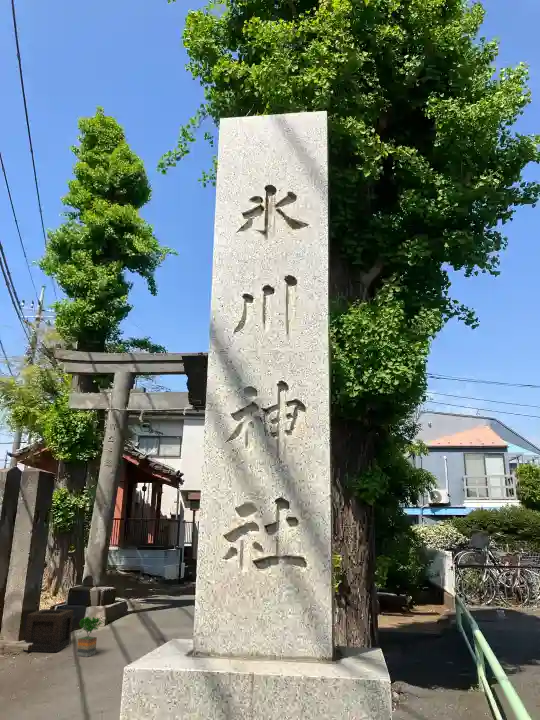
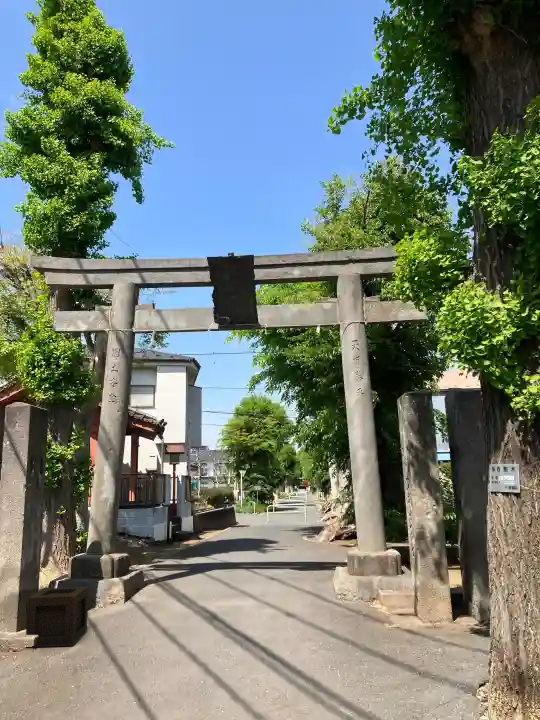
potted tree: present [77,617,101,657] -> none [102,595,134,650]

